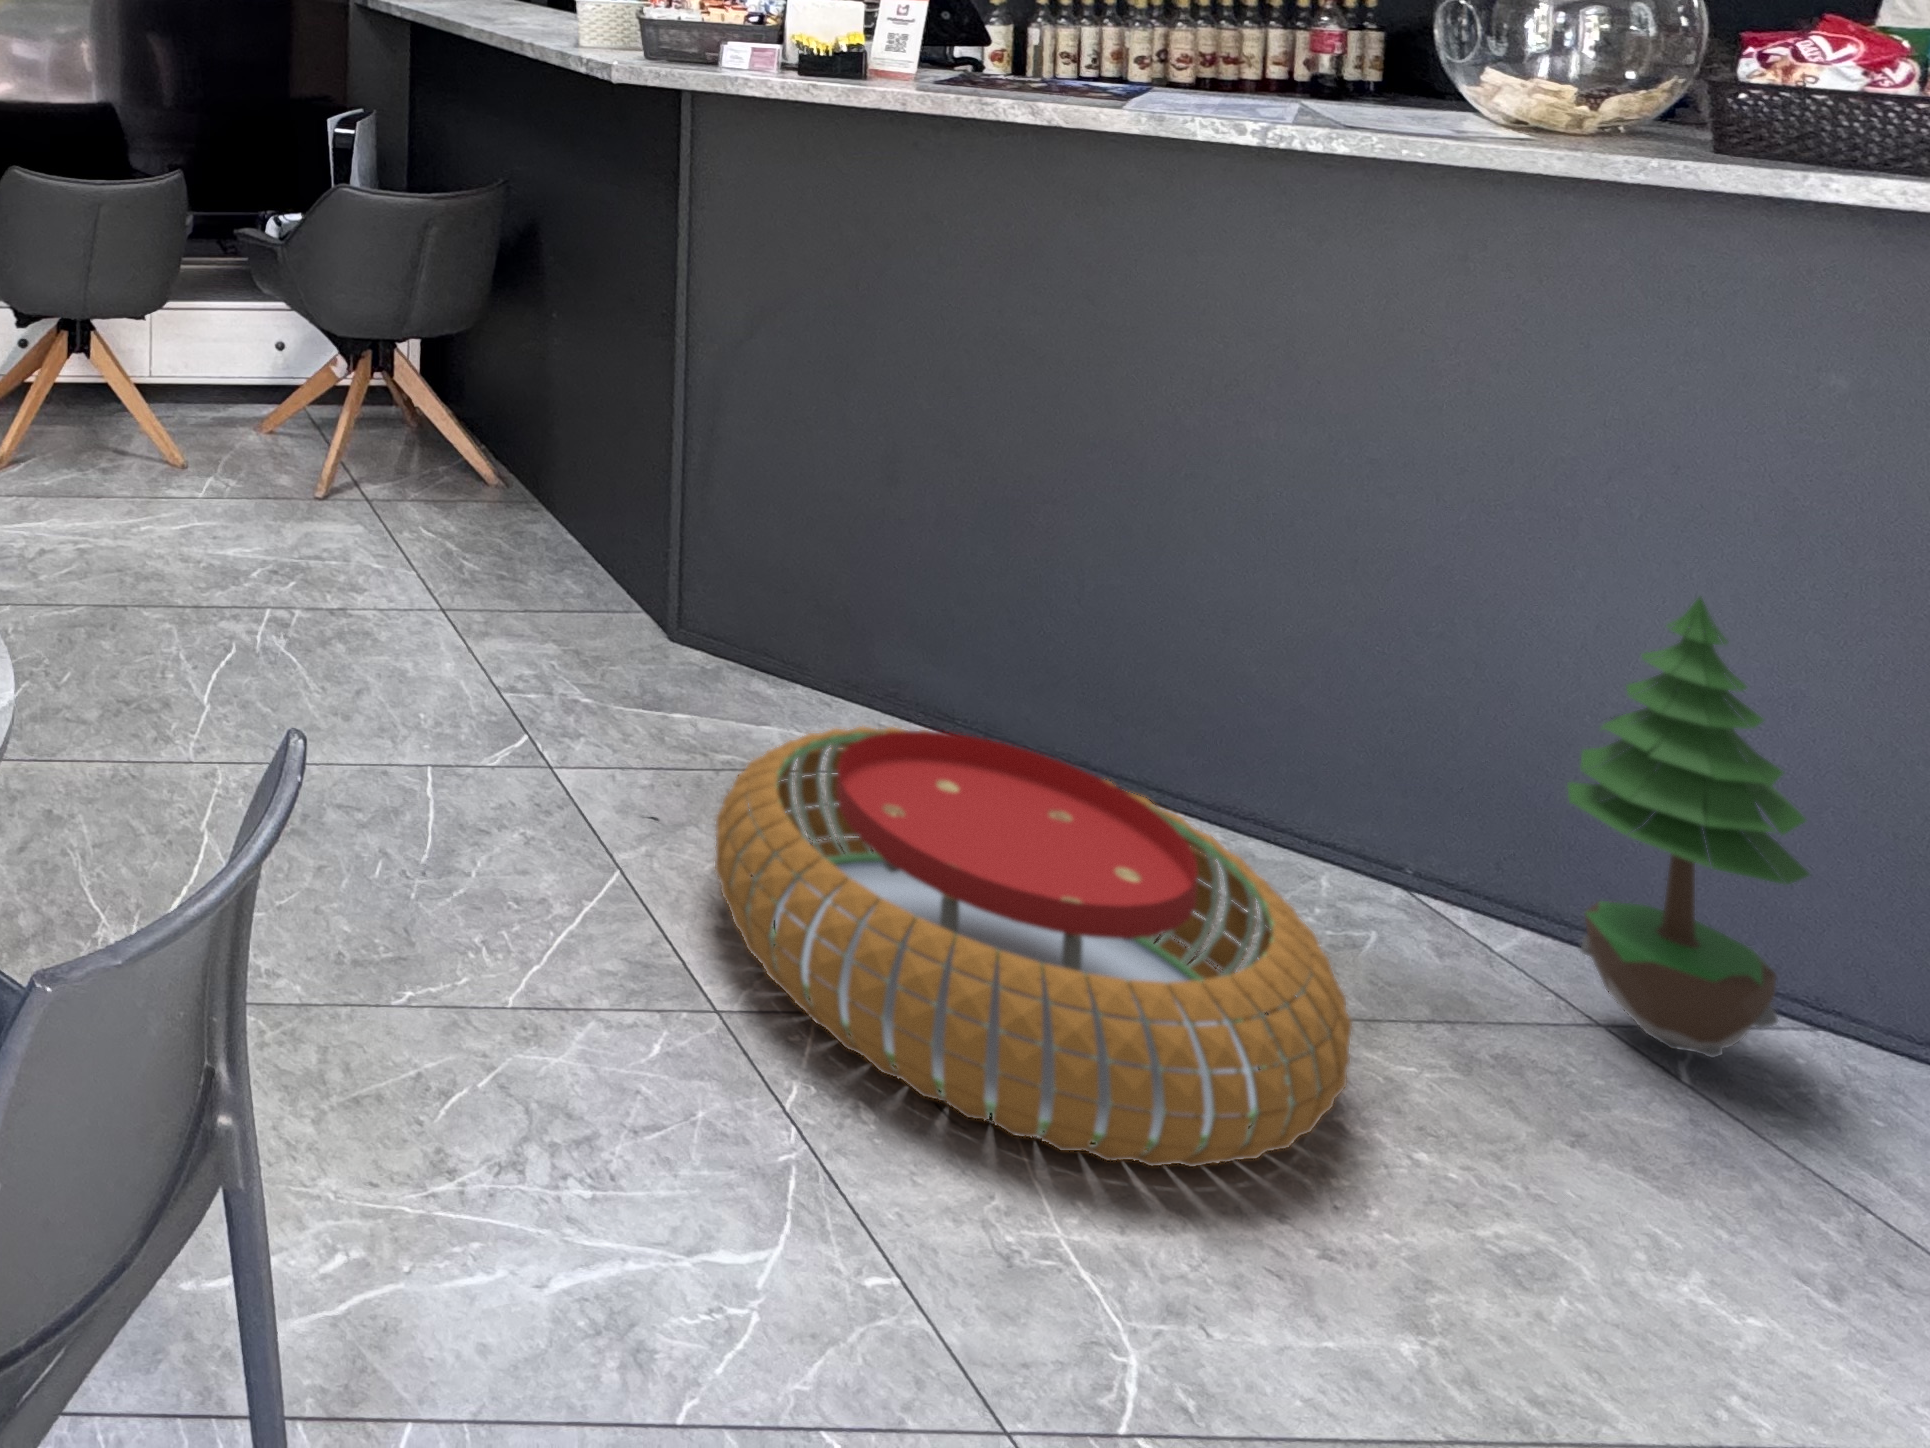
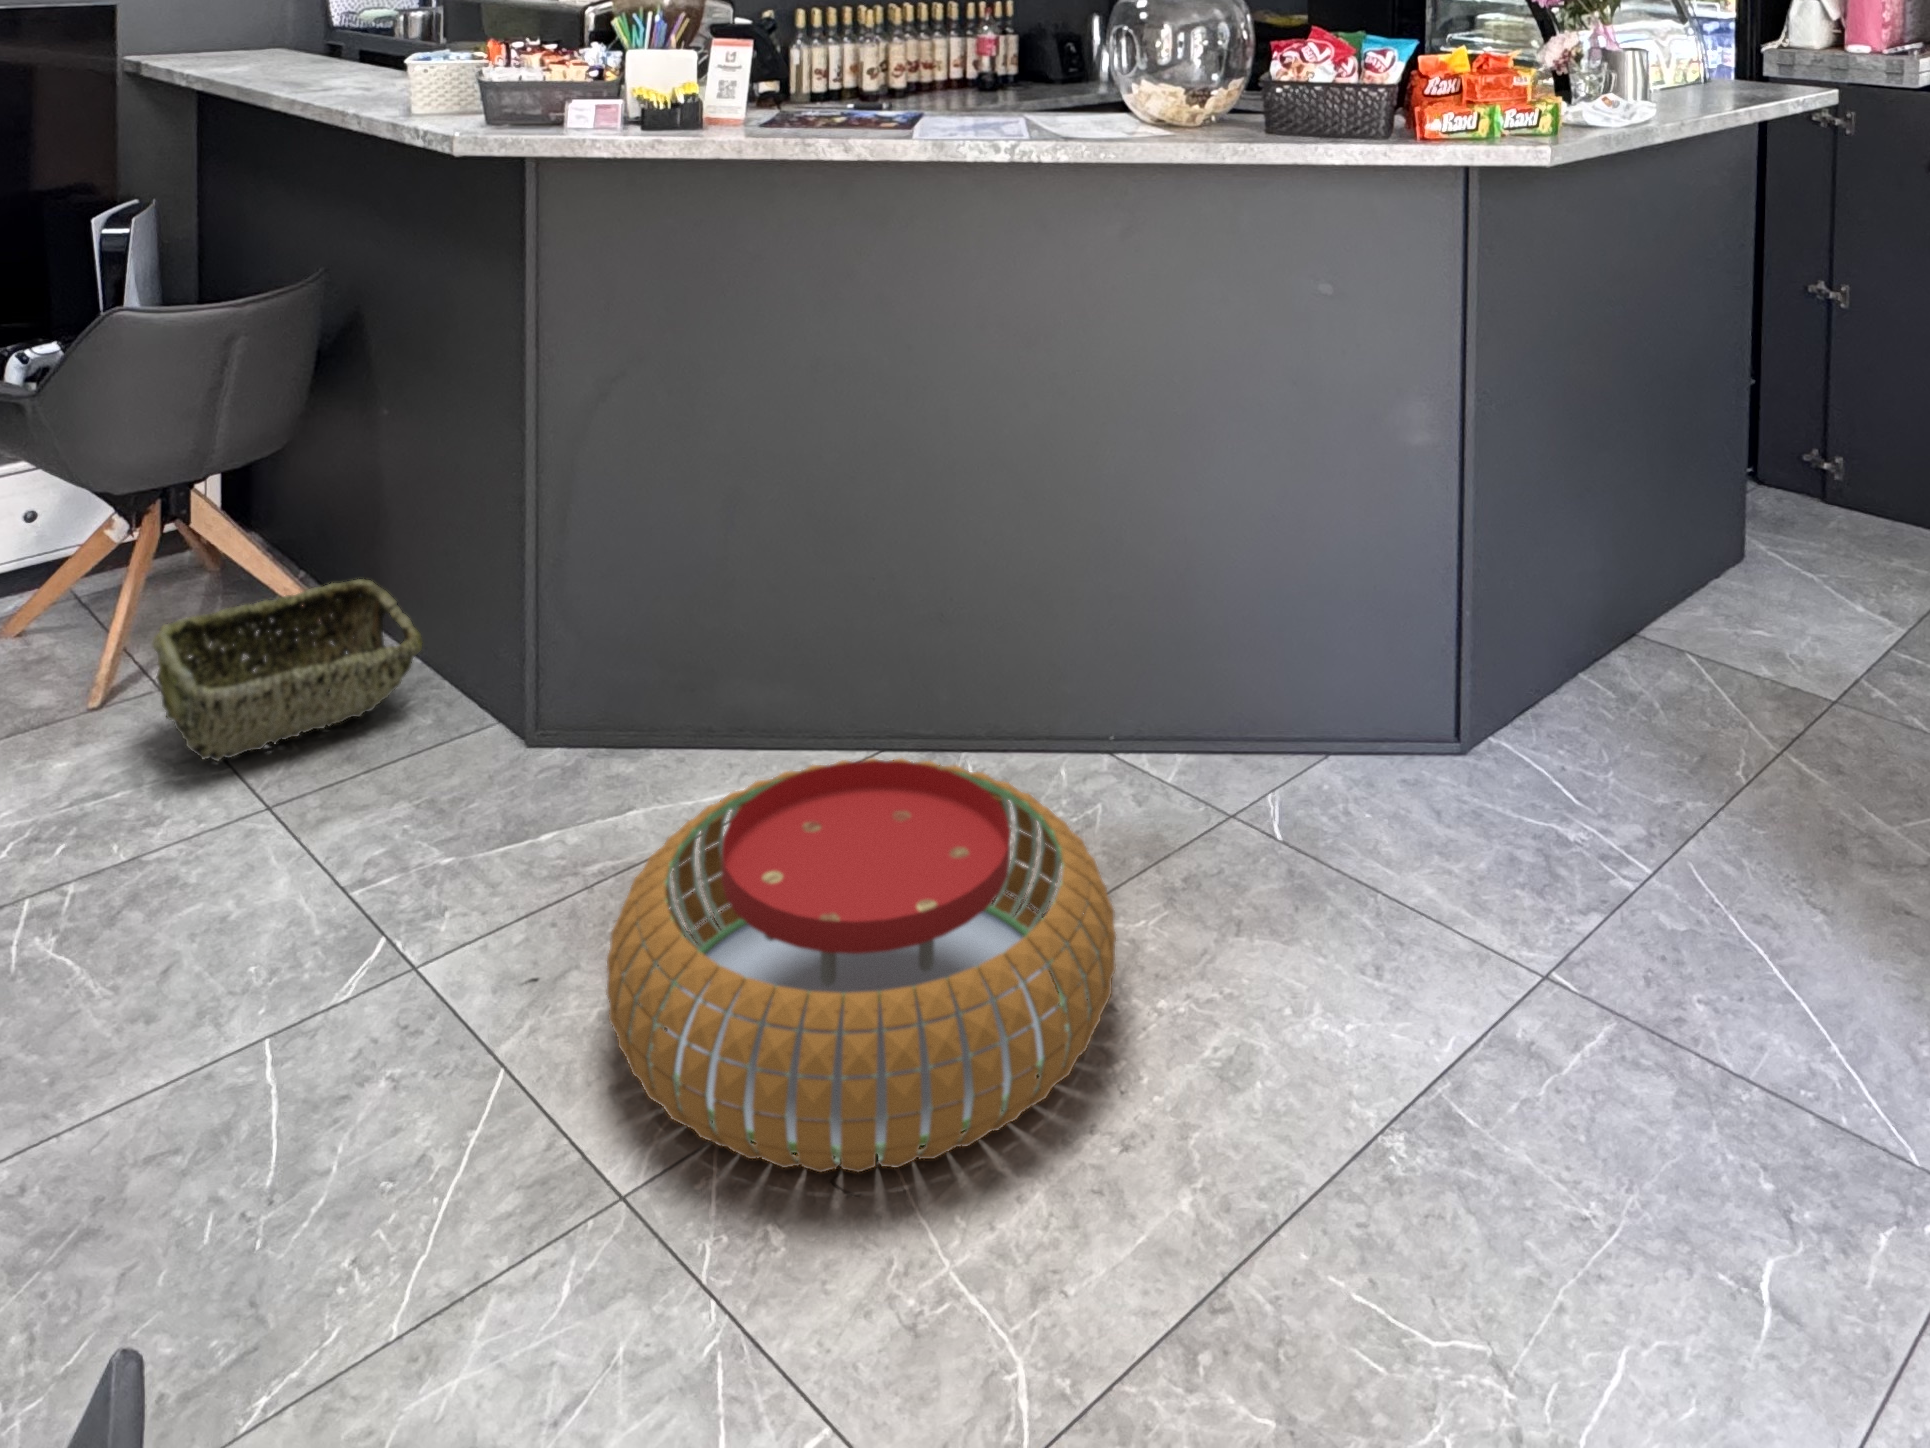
woven basket: none [360,440,578,565] -> present [153,579,423,761]
potted tree: present [1568,597,1809,1057] -> none [1206,467,1332,814]

